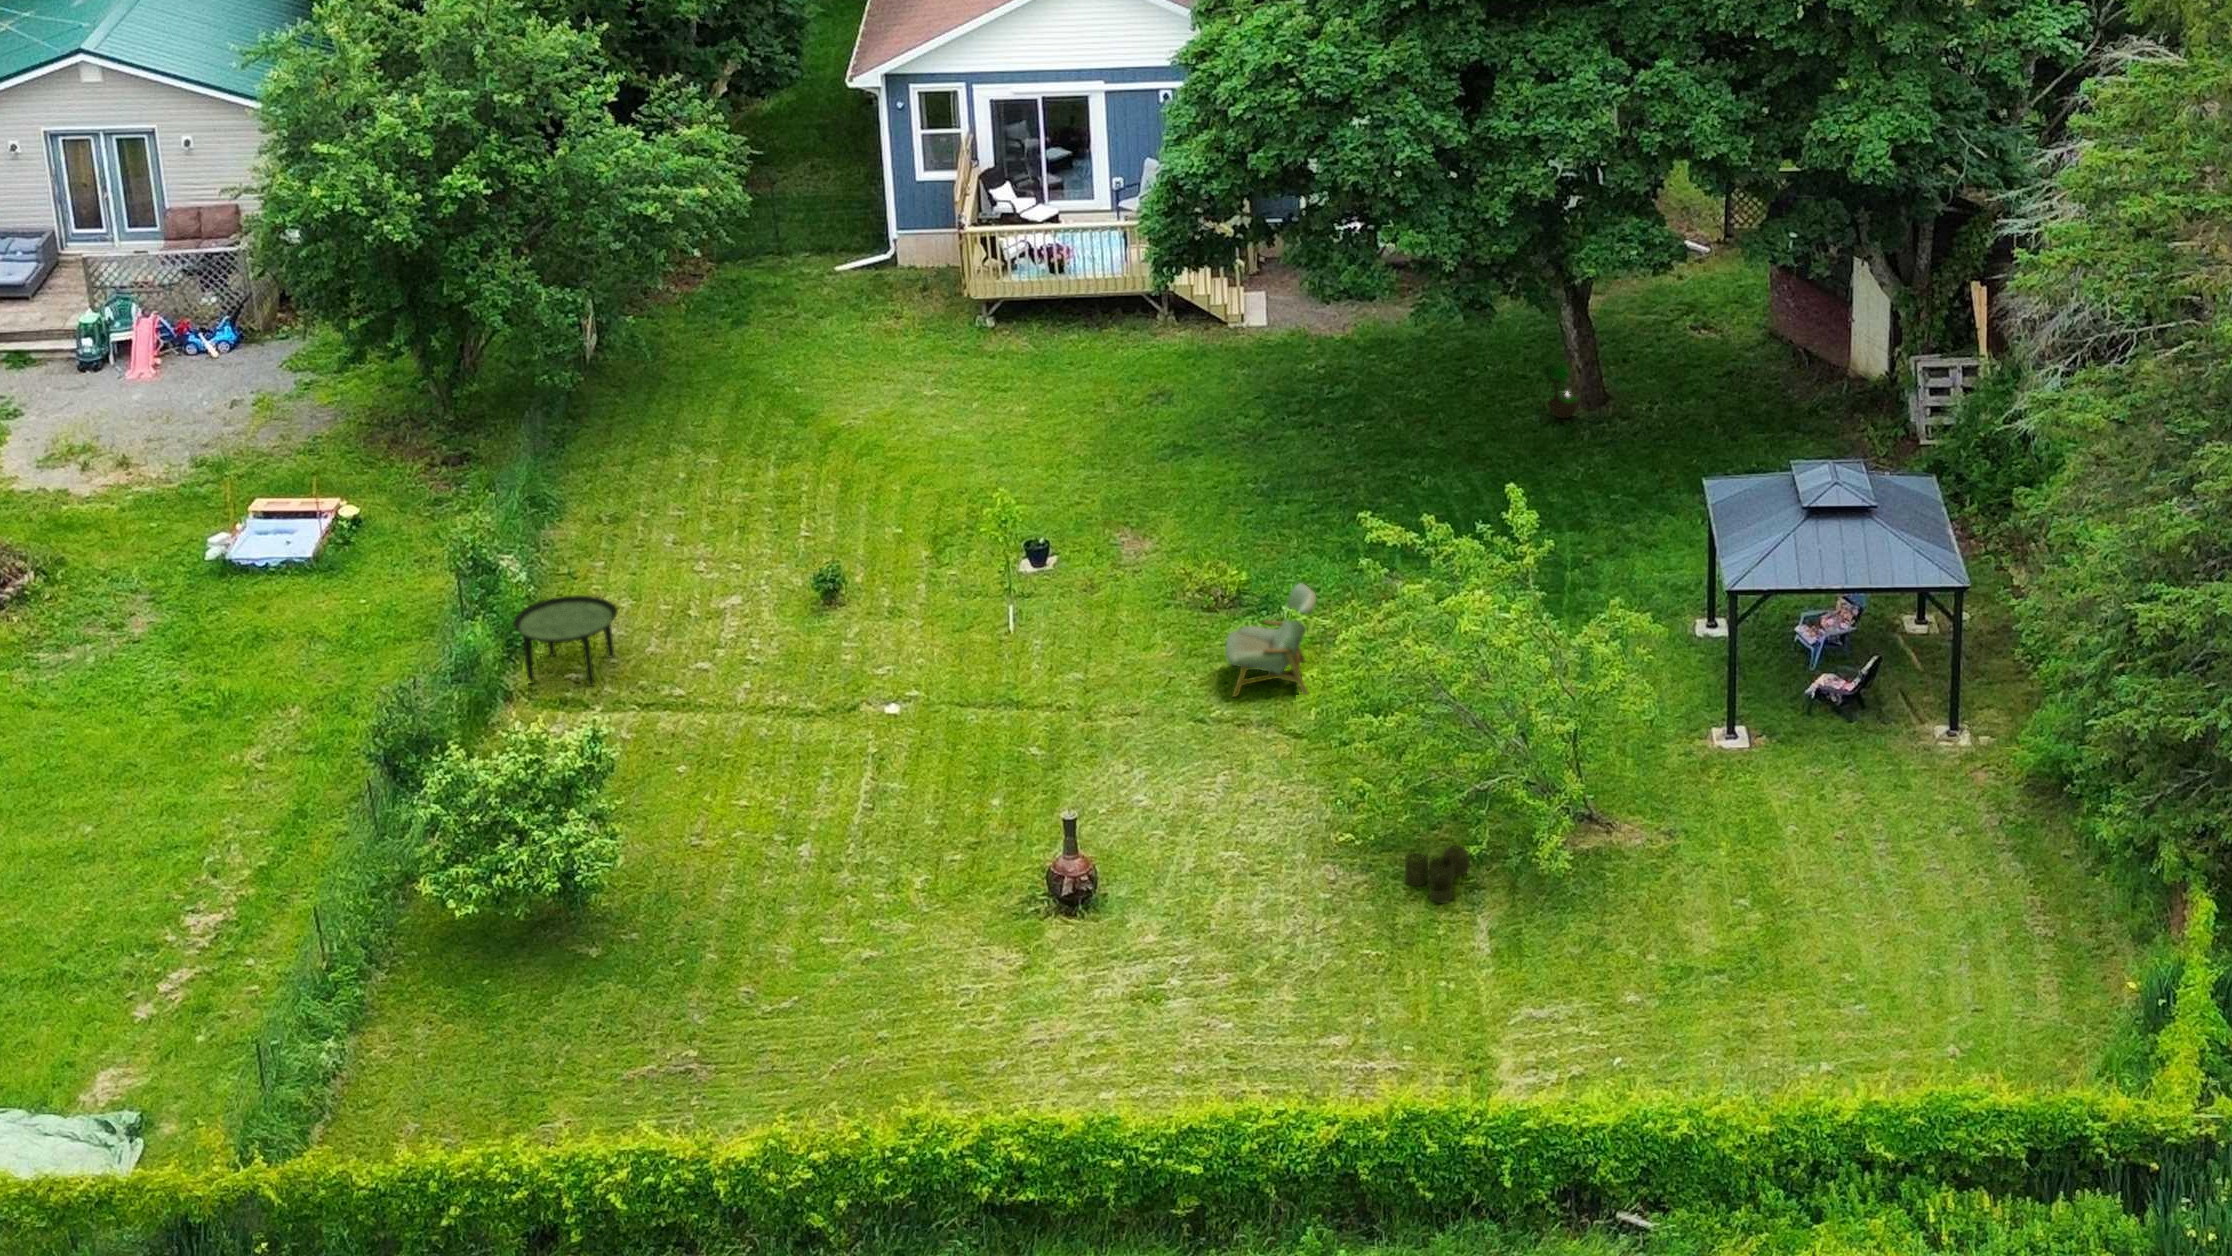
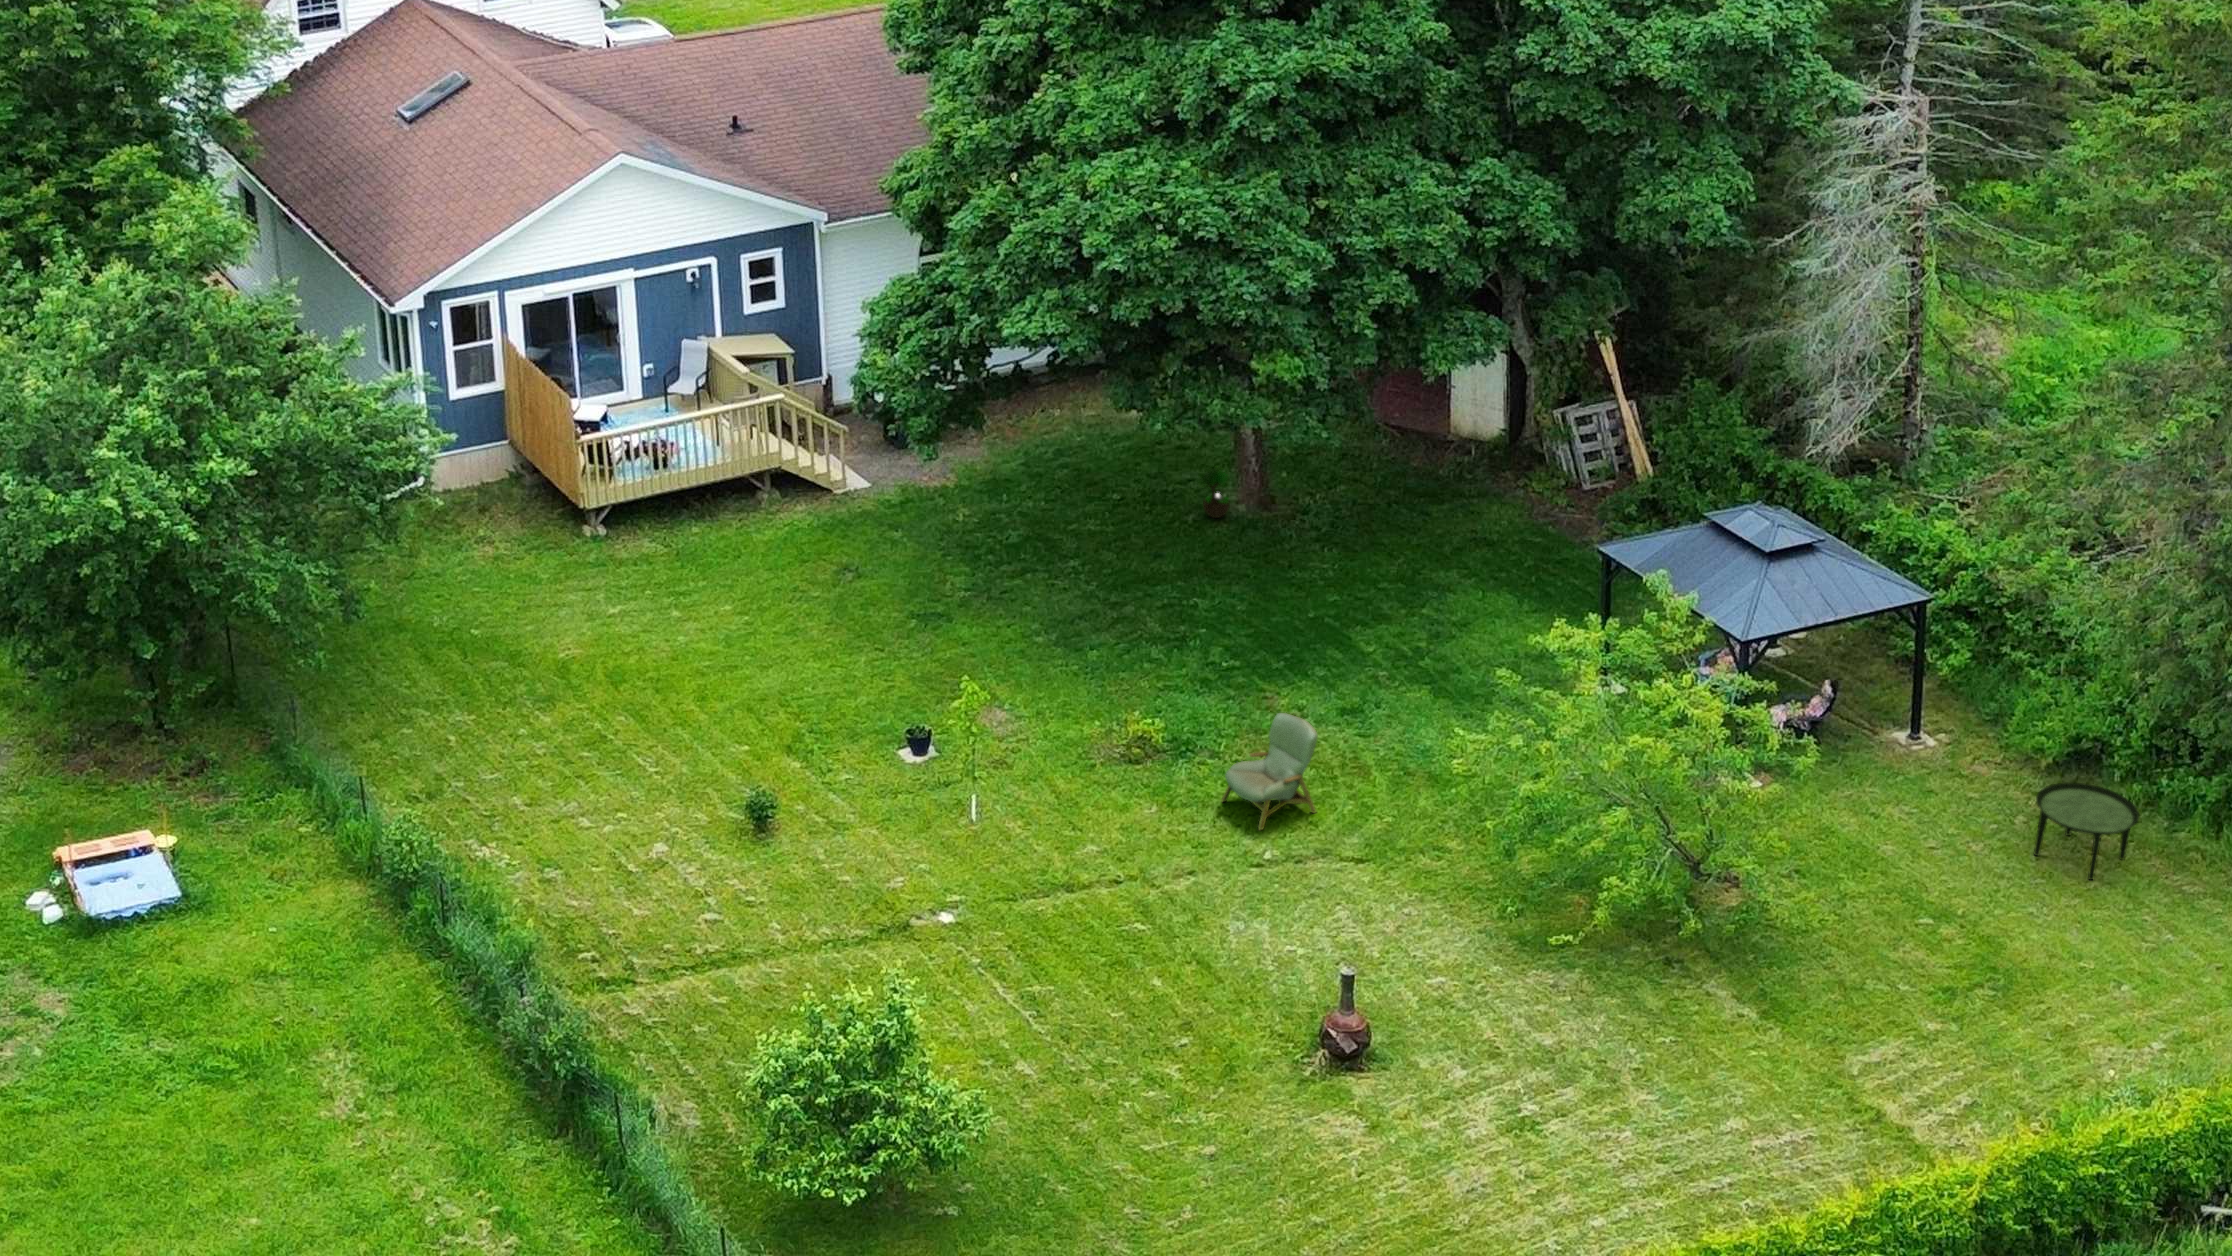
round table: present [513,595,617,686] -> present [2034,782,2139,880]
woven basket: present [1405,845,1470,903] -> none [1588,908,1645,963]

